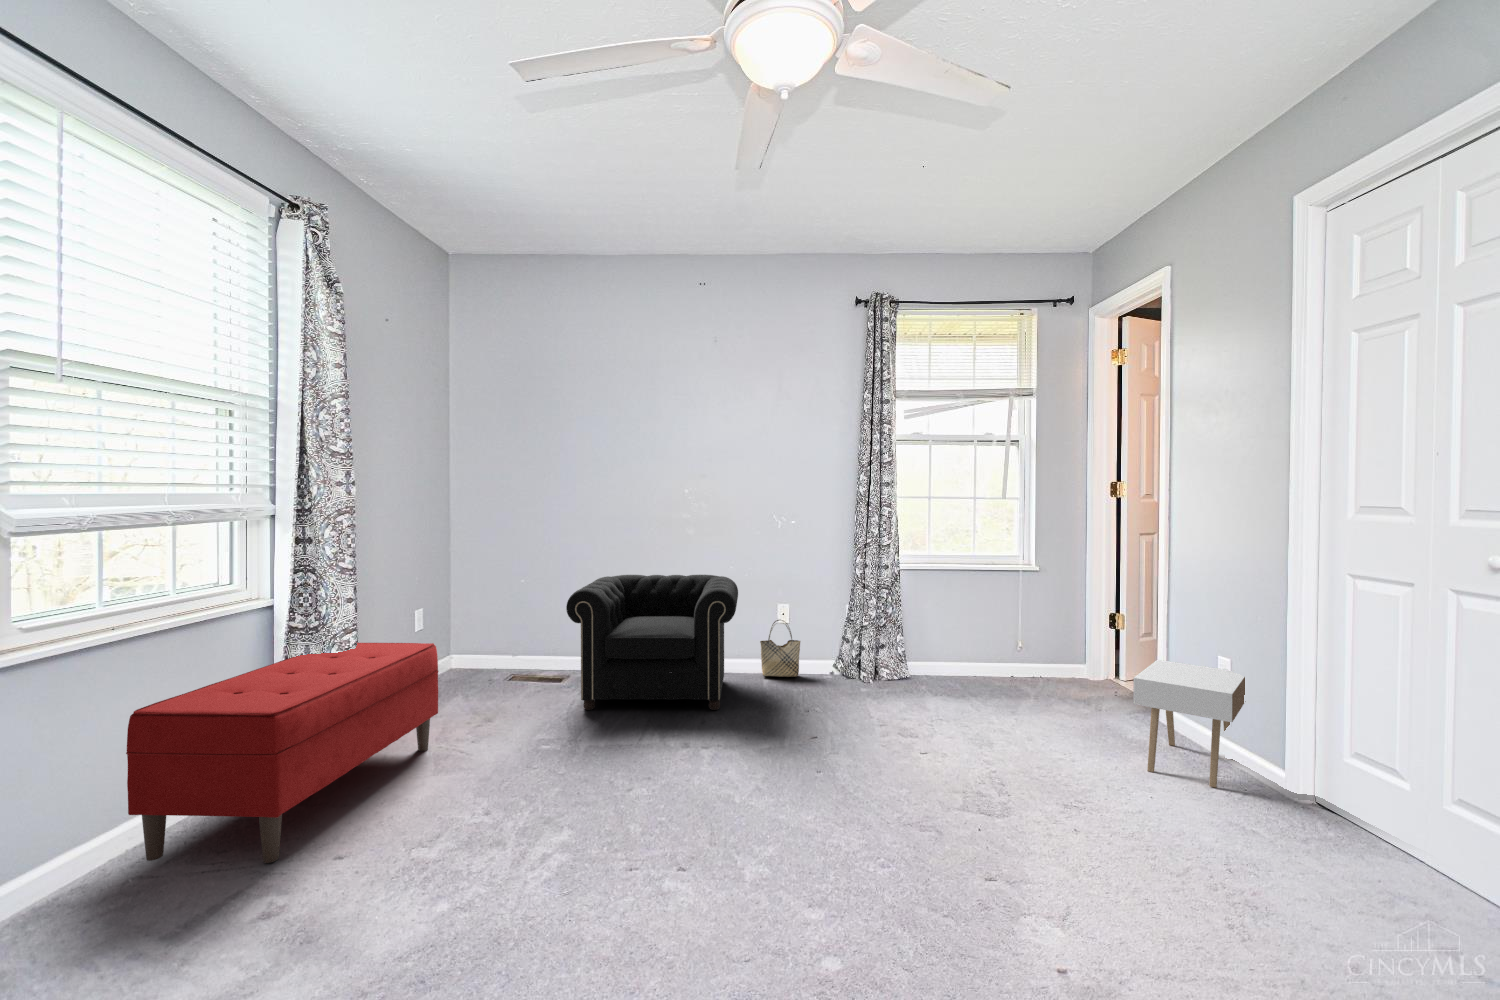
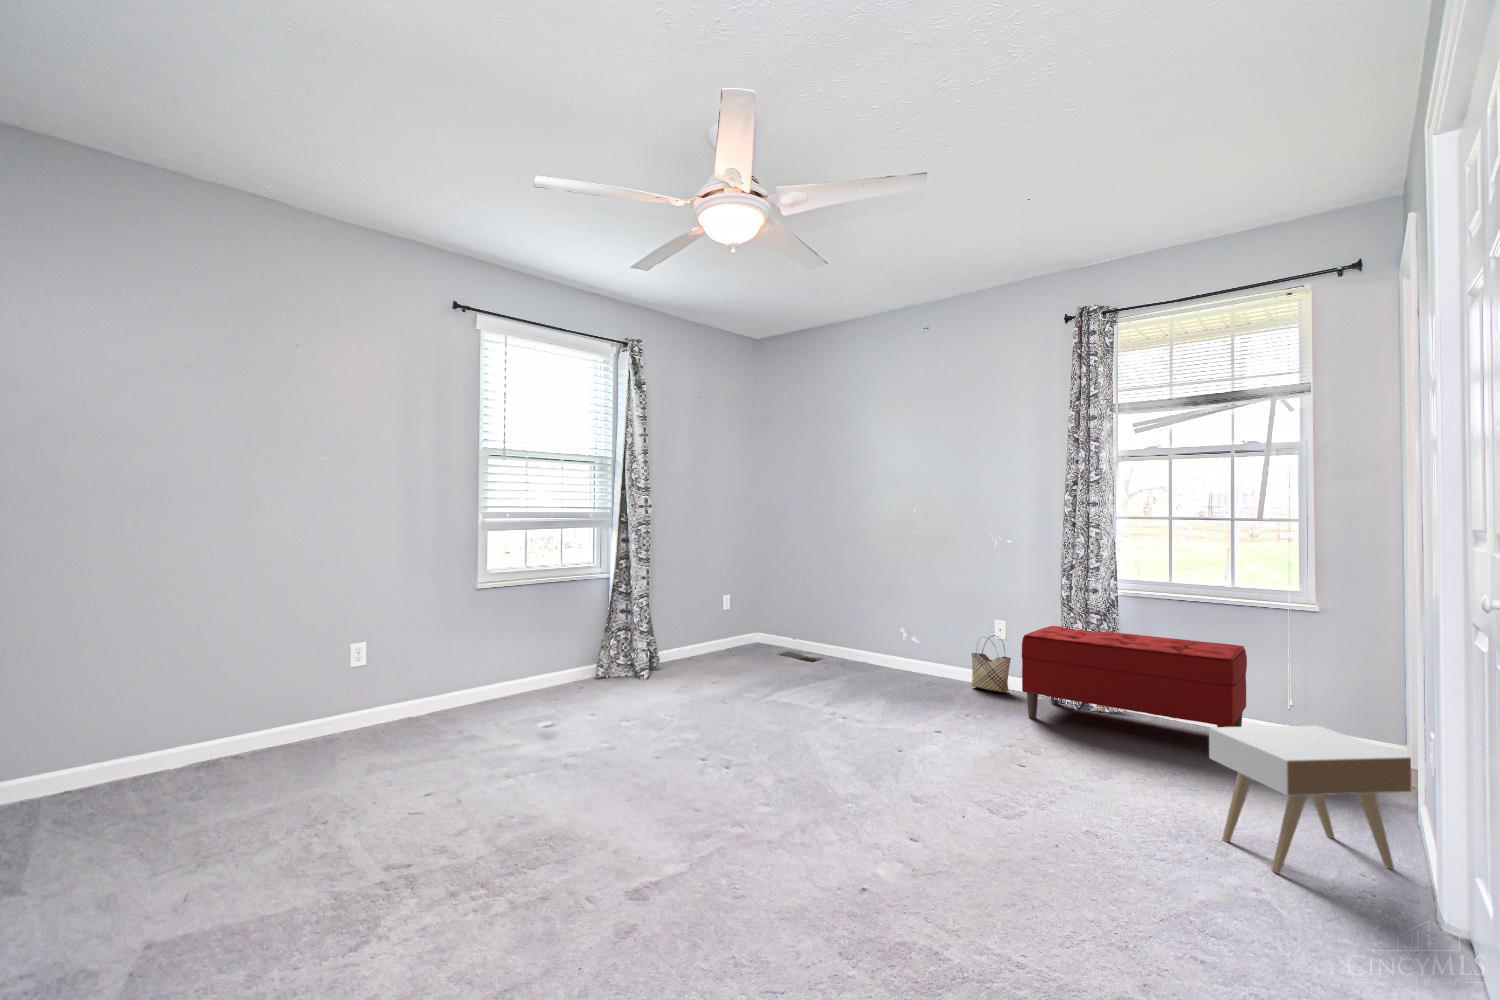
armchair: present [566,575,738,710] -> none [786,581,943,699]
bench: present [126,643,438,863] -> present [1022,626,1247,728]

